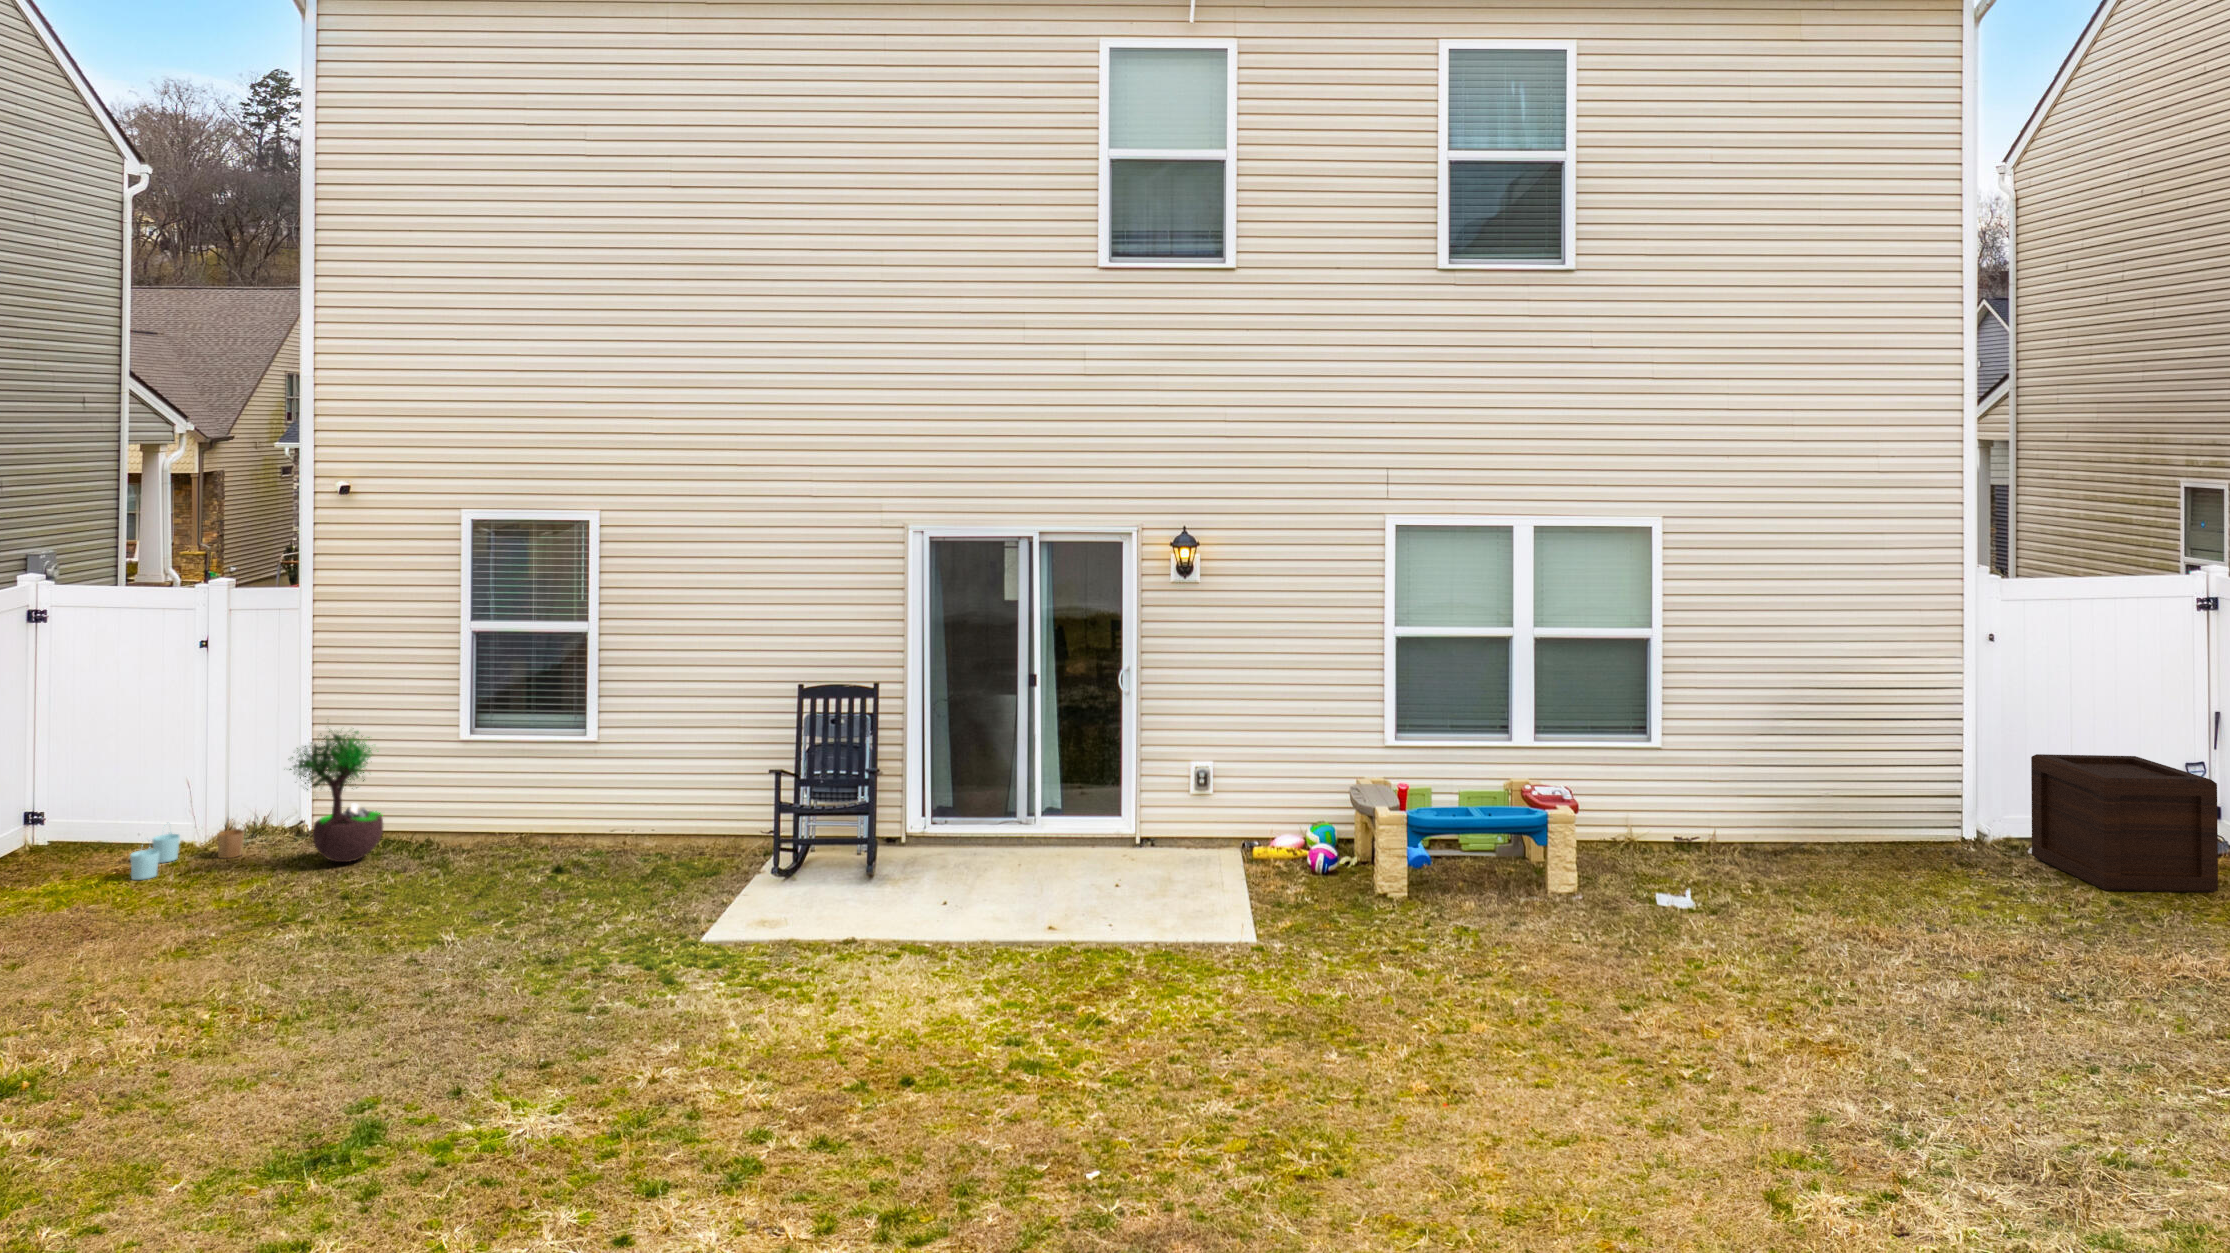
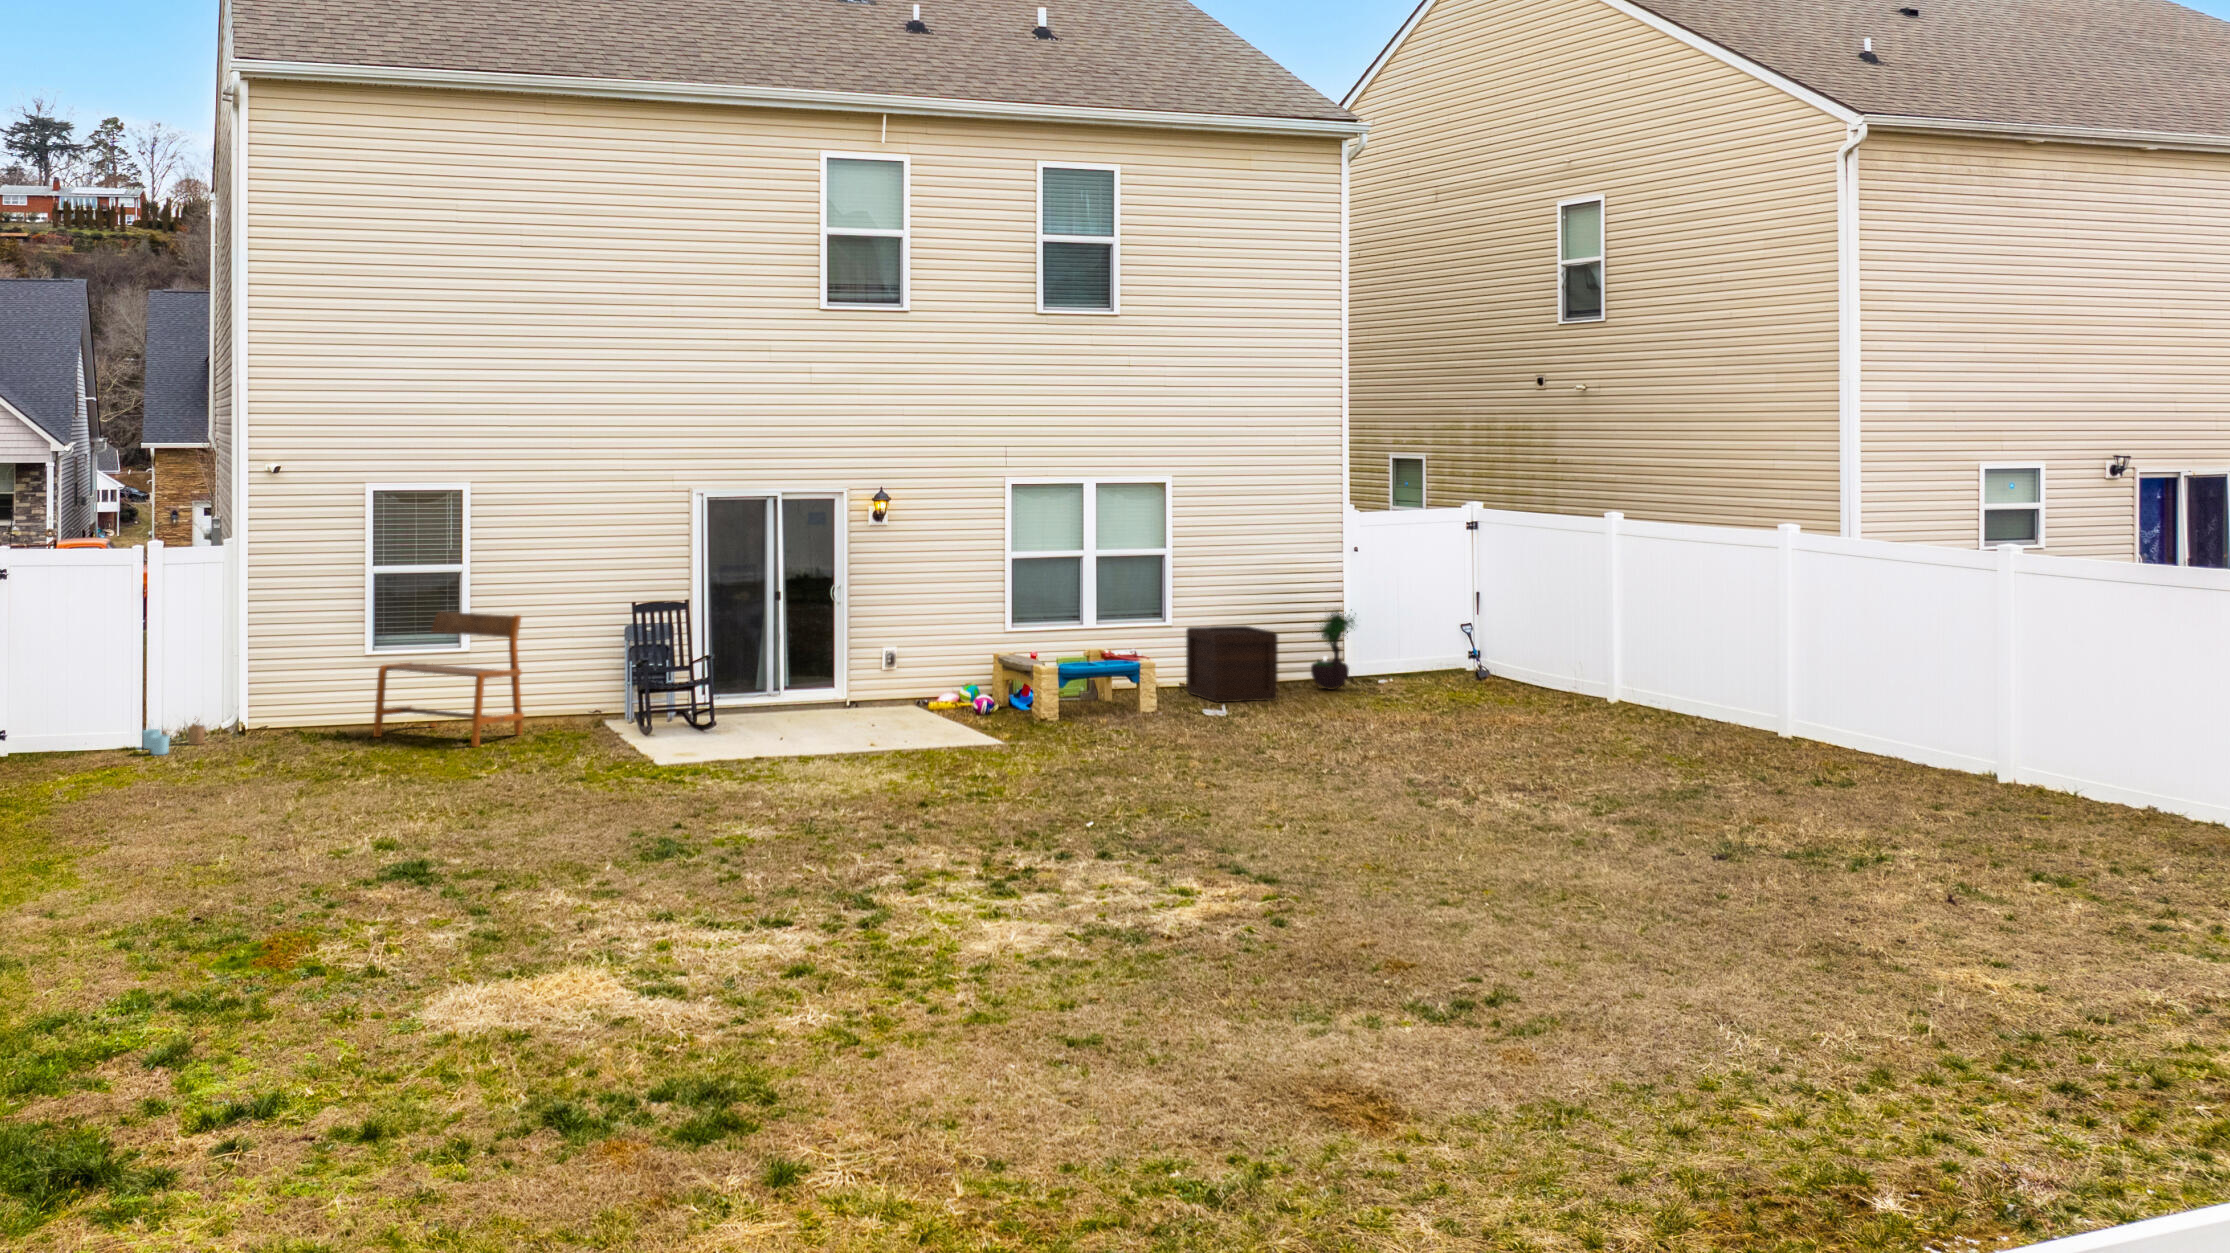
bench: none [447,682,632,904] -> present [373,612,524,747]
potted tree: present [289,729,383,862] -> present [1311,609,1356,689]
wooden crate: present [2031,754,2218,893] -> present [1186,626,1278,702]

